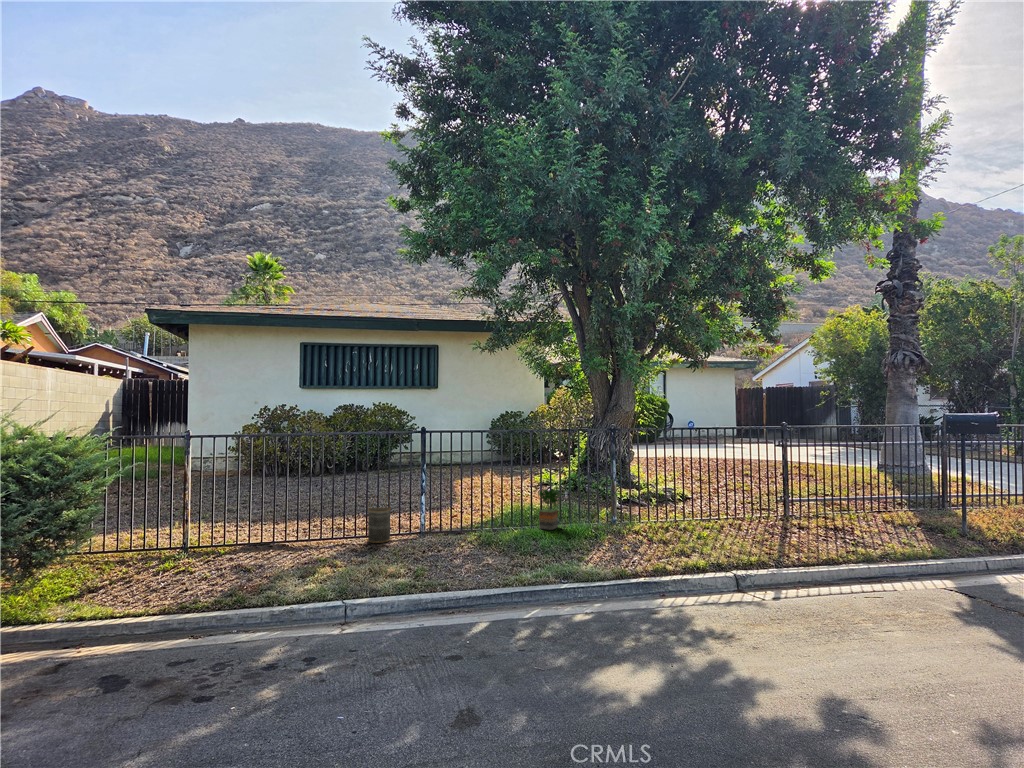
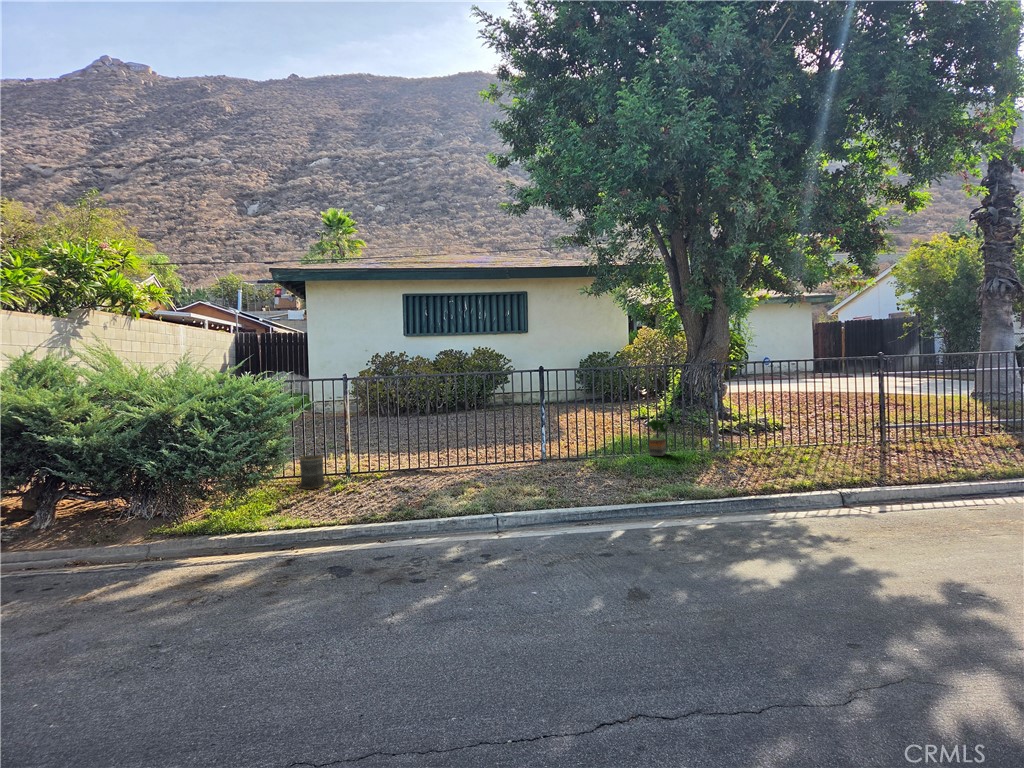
basket: present [368,507,391,543] -> present [299,455,324,489]

